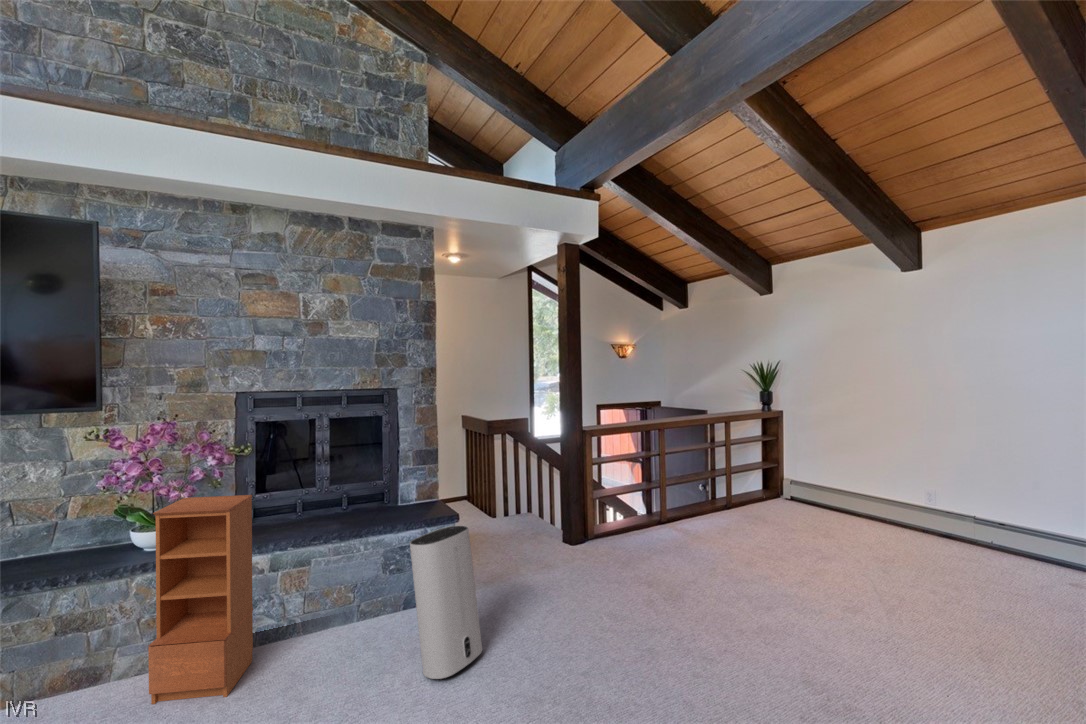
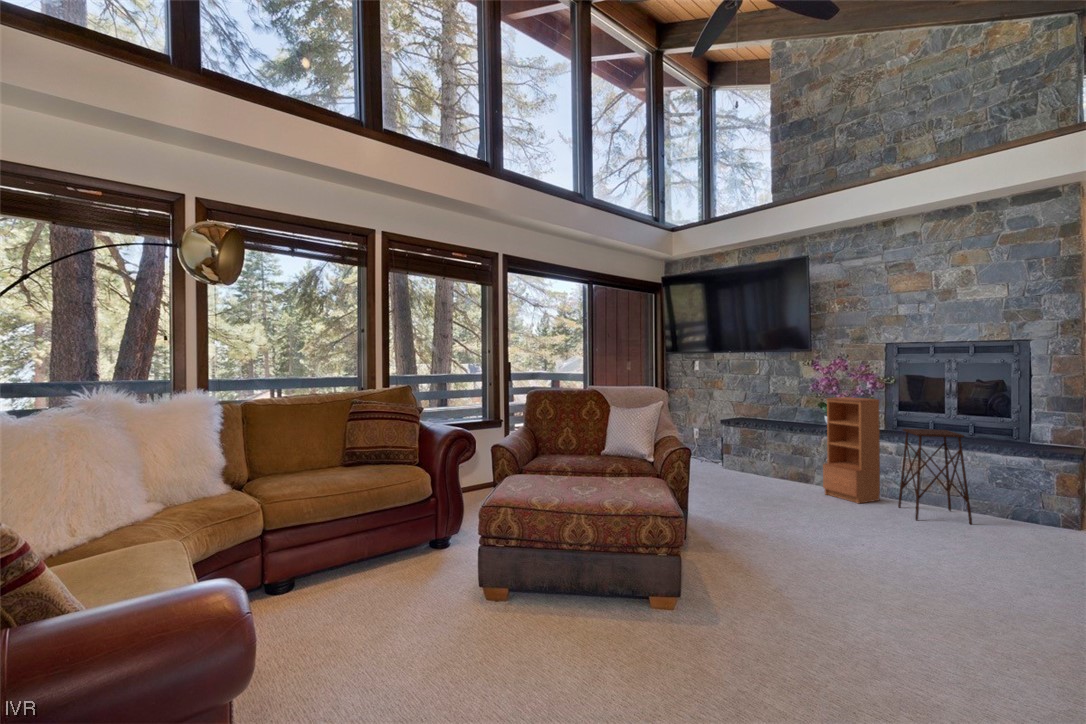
side table: none [288,523,389,689] -> present [898,429,972,524]
air purifier: present [410,525,482,679] -> none [978,441,1055,546]

